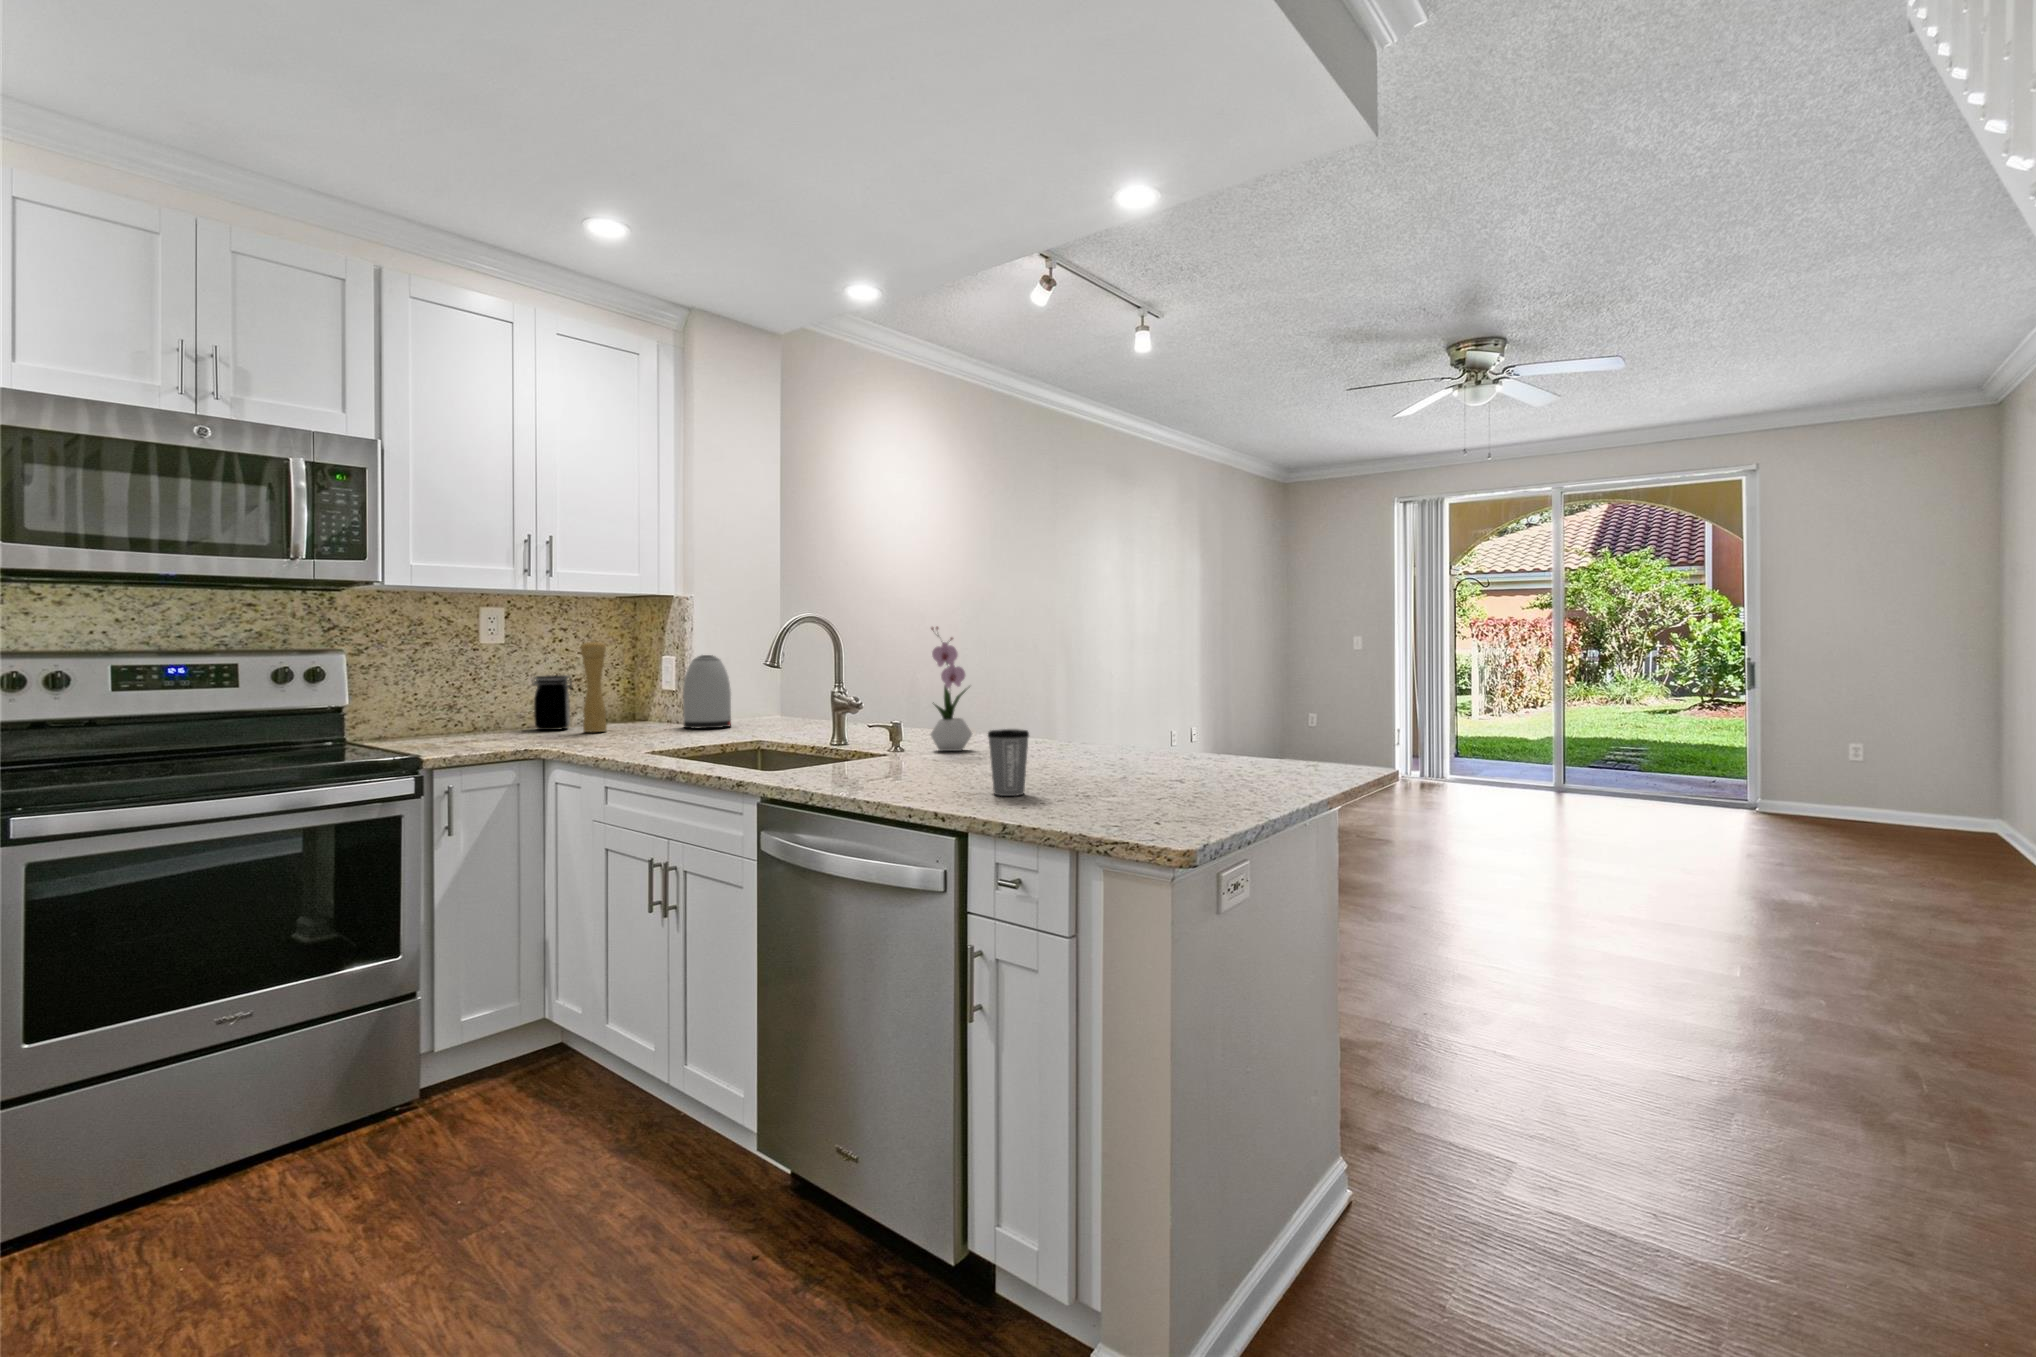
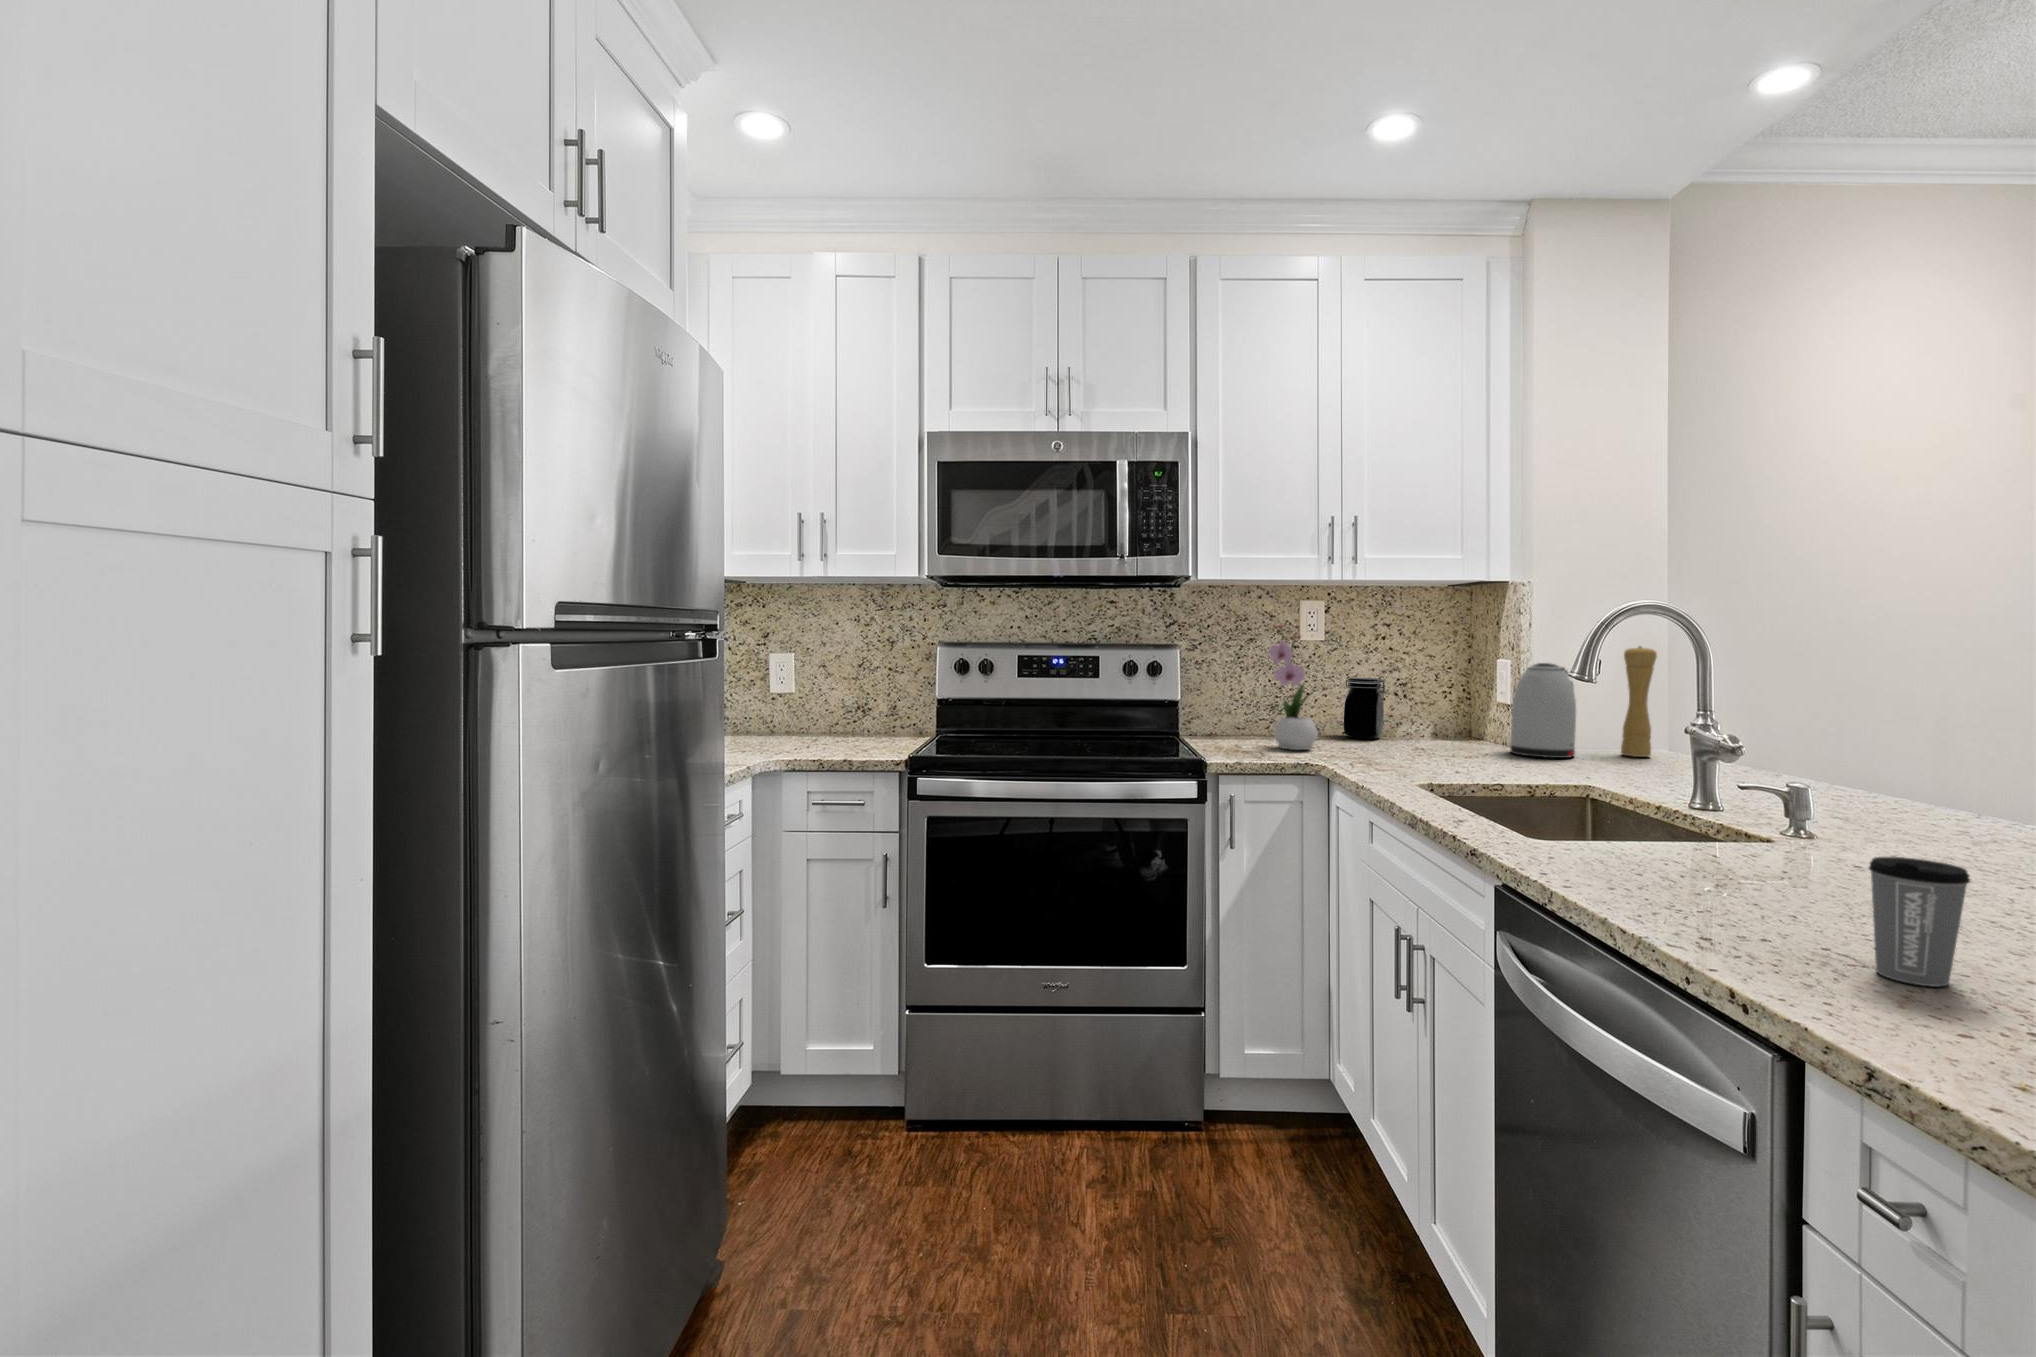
flower arrangement: present [931,627,972,751] -> present [1269,625,1318,750]
pepper mill: present [581,641,607,732] -> present [1621,646,1657,757]

